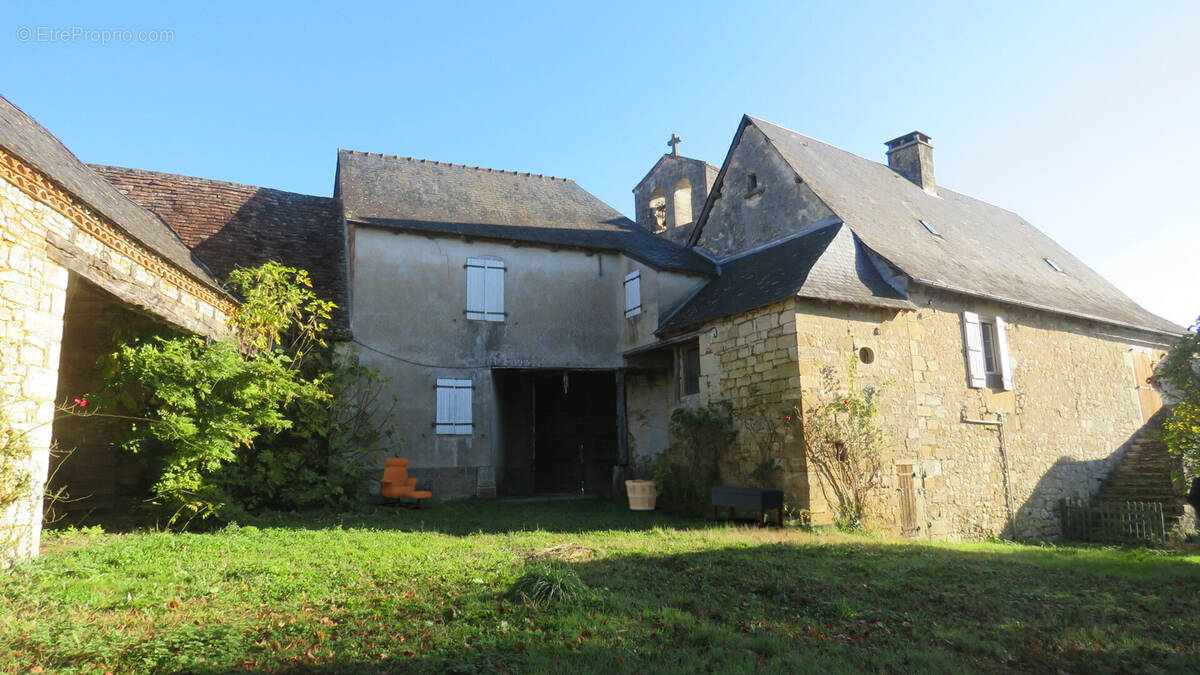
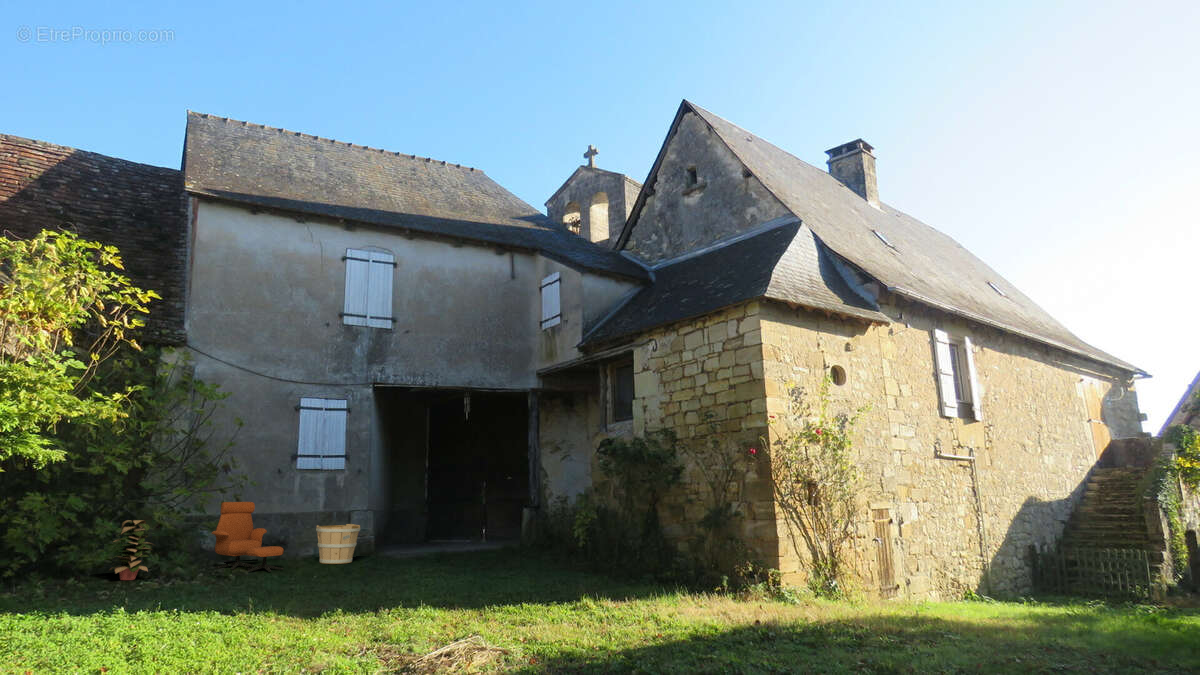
decorative plant: none [313,470,345,513] -> present [109,520,154,580]
wooden bucket: present [626,480,657,510] -> present [316,524,361,564]
bench: present [711,486,784,528] -> none [651,537,745,593]

